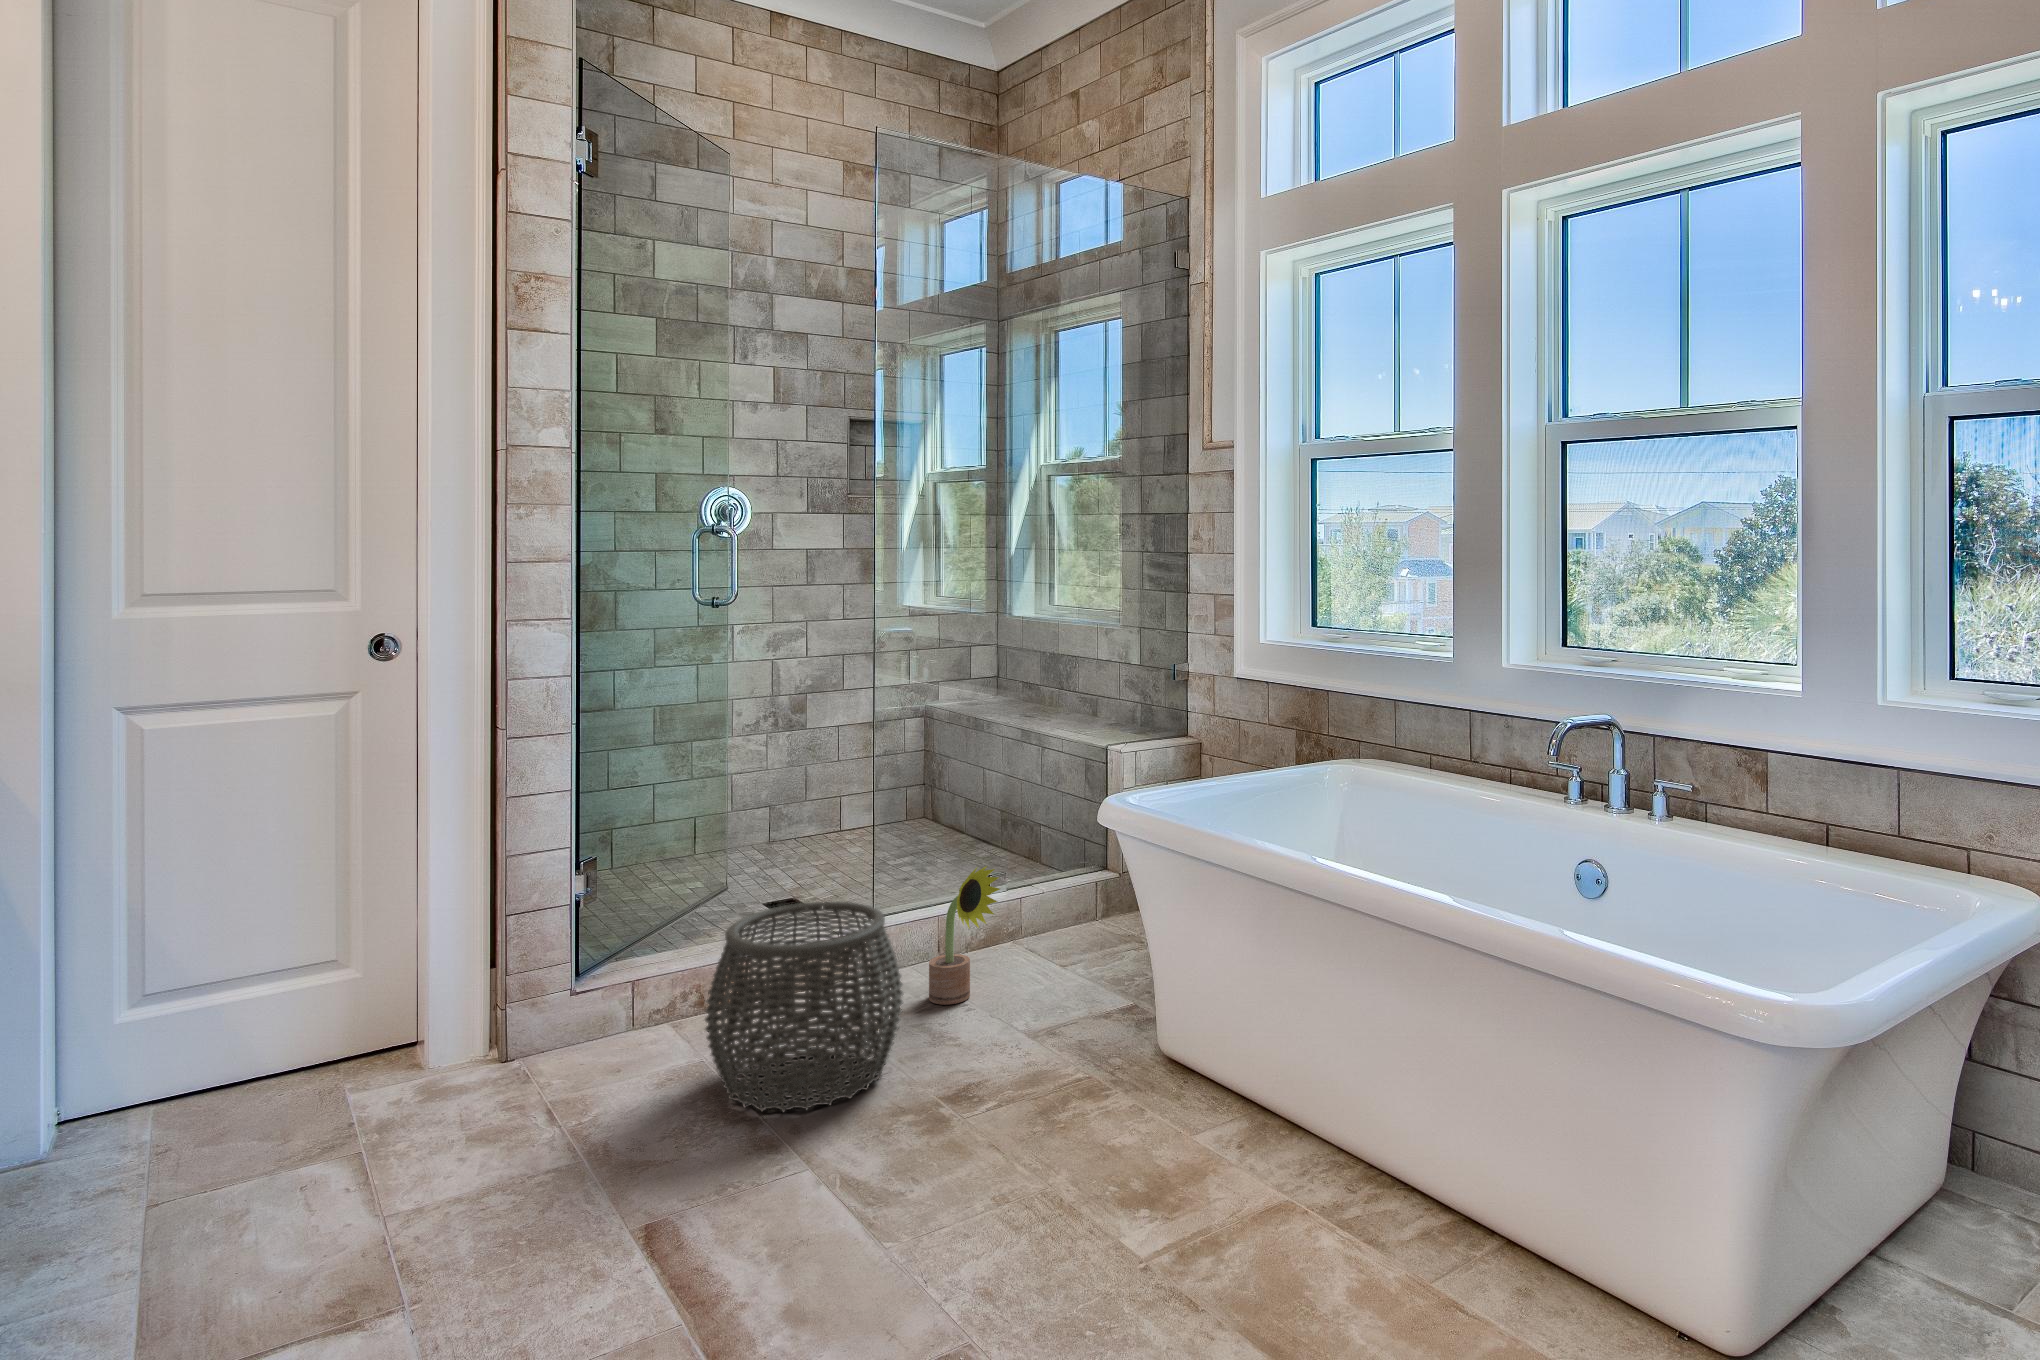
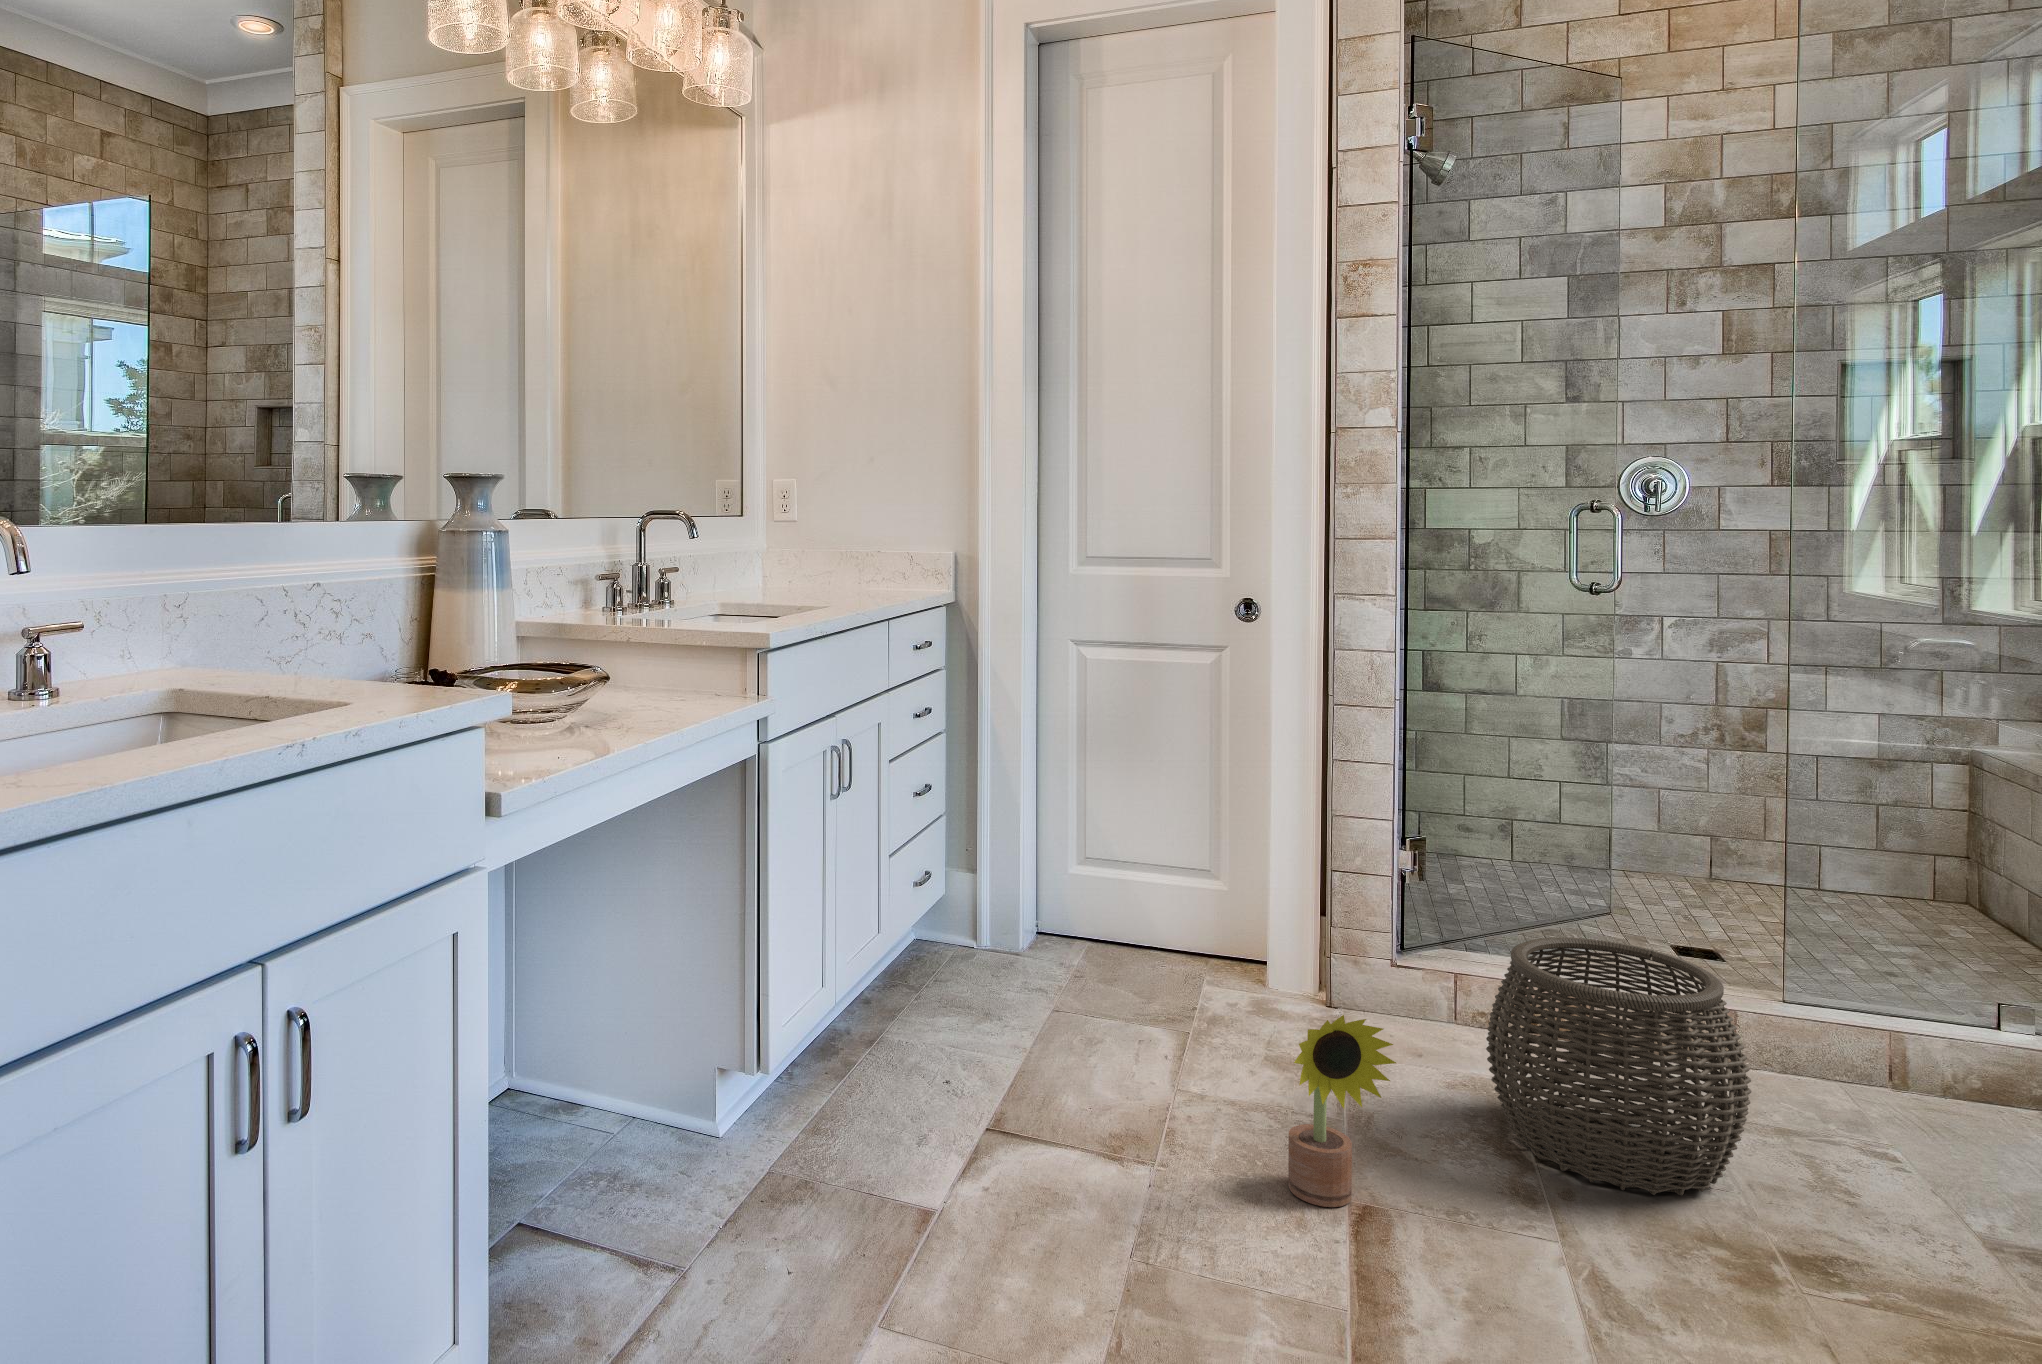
decorative plant: present [929,866,1000,1005] -> present [1288,1015,1396,1207]

